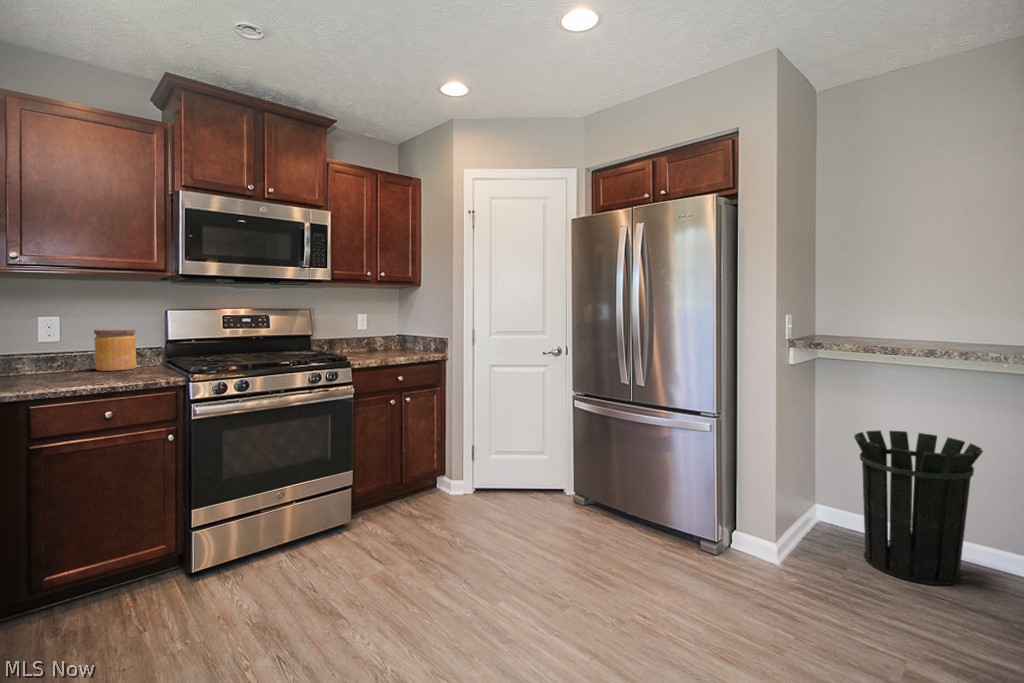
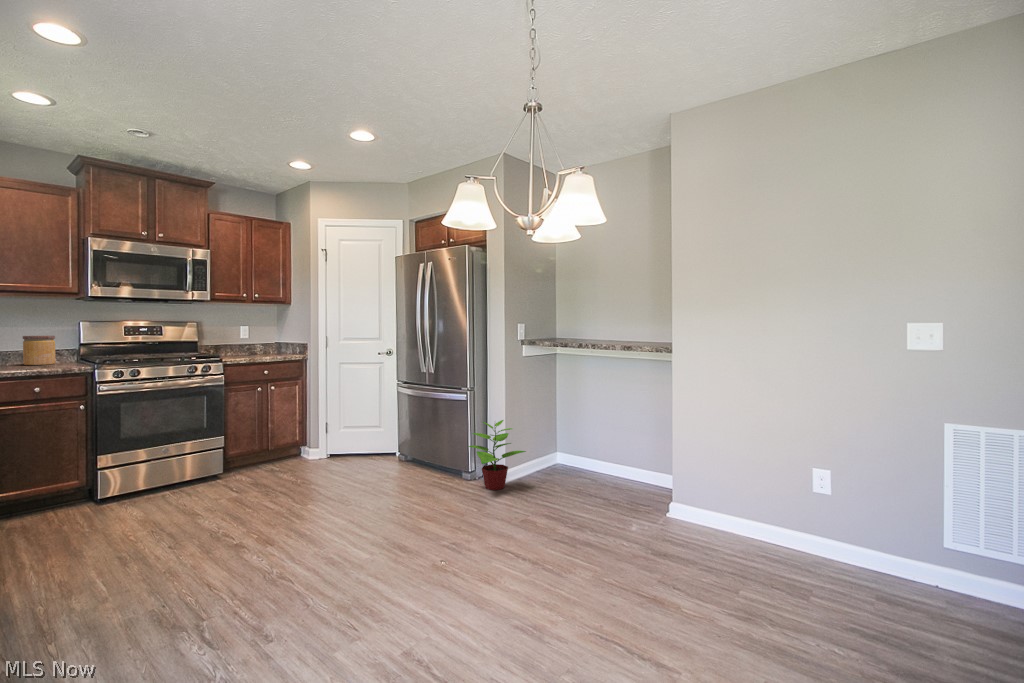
waste bin: present [854,431,983,585] -> none [560,397,627,489]
potted plant: none [717,464,810,576] -> present [468,420,526,490]

